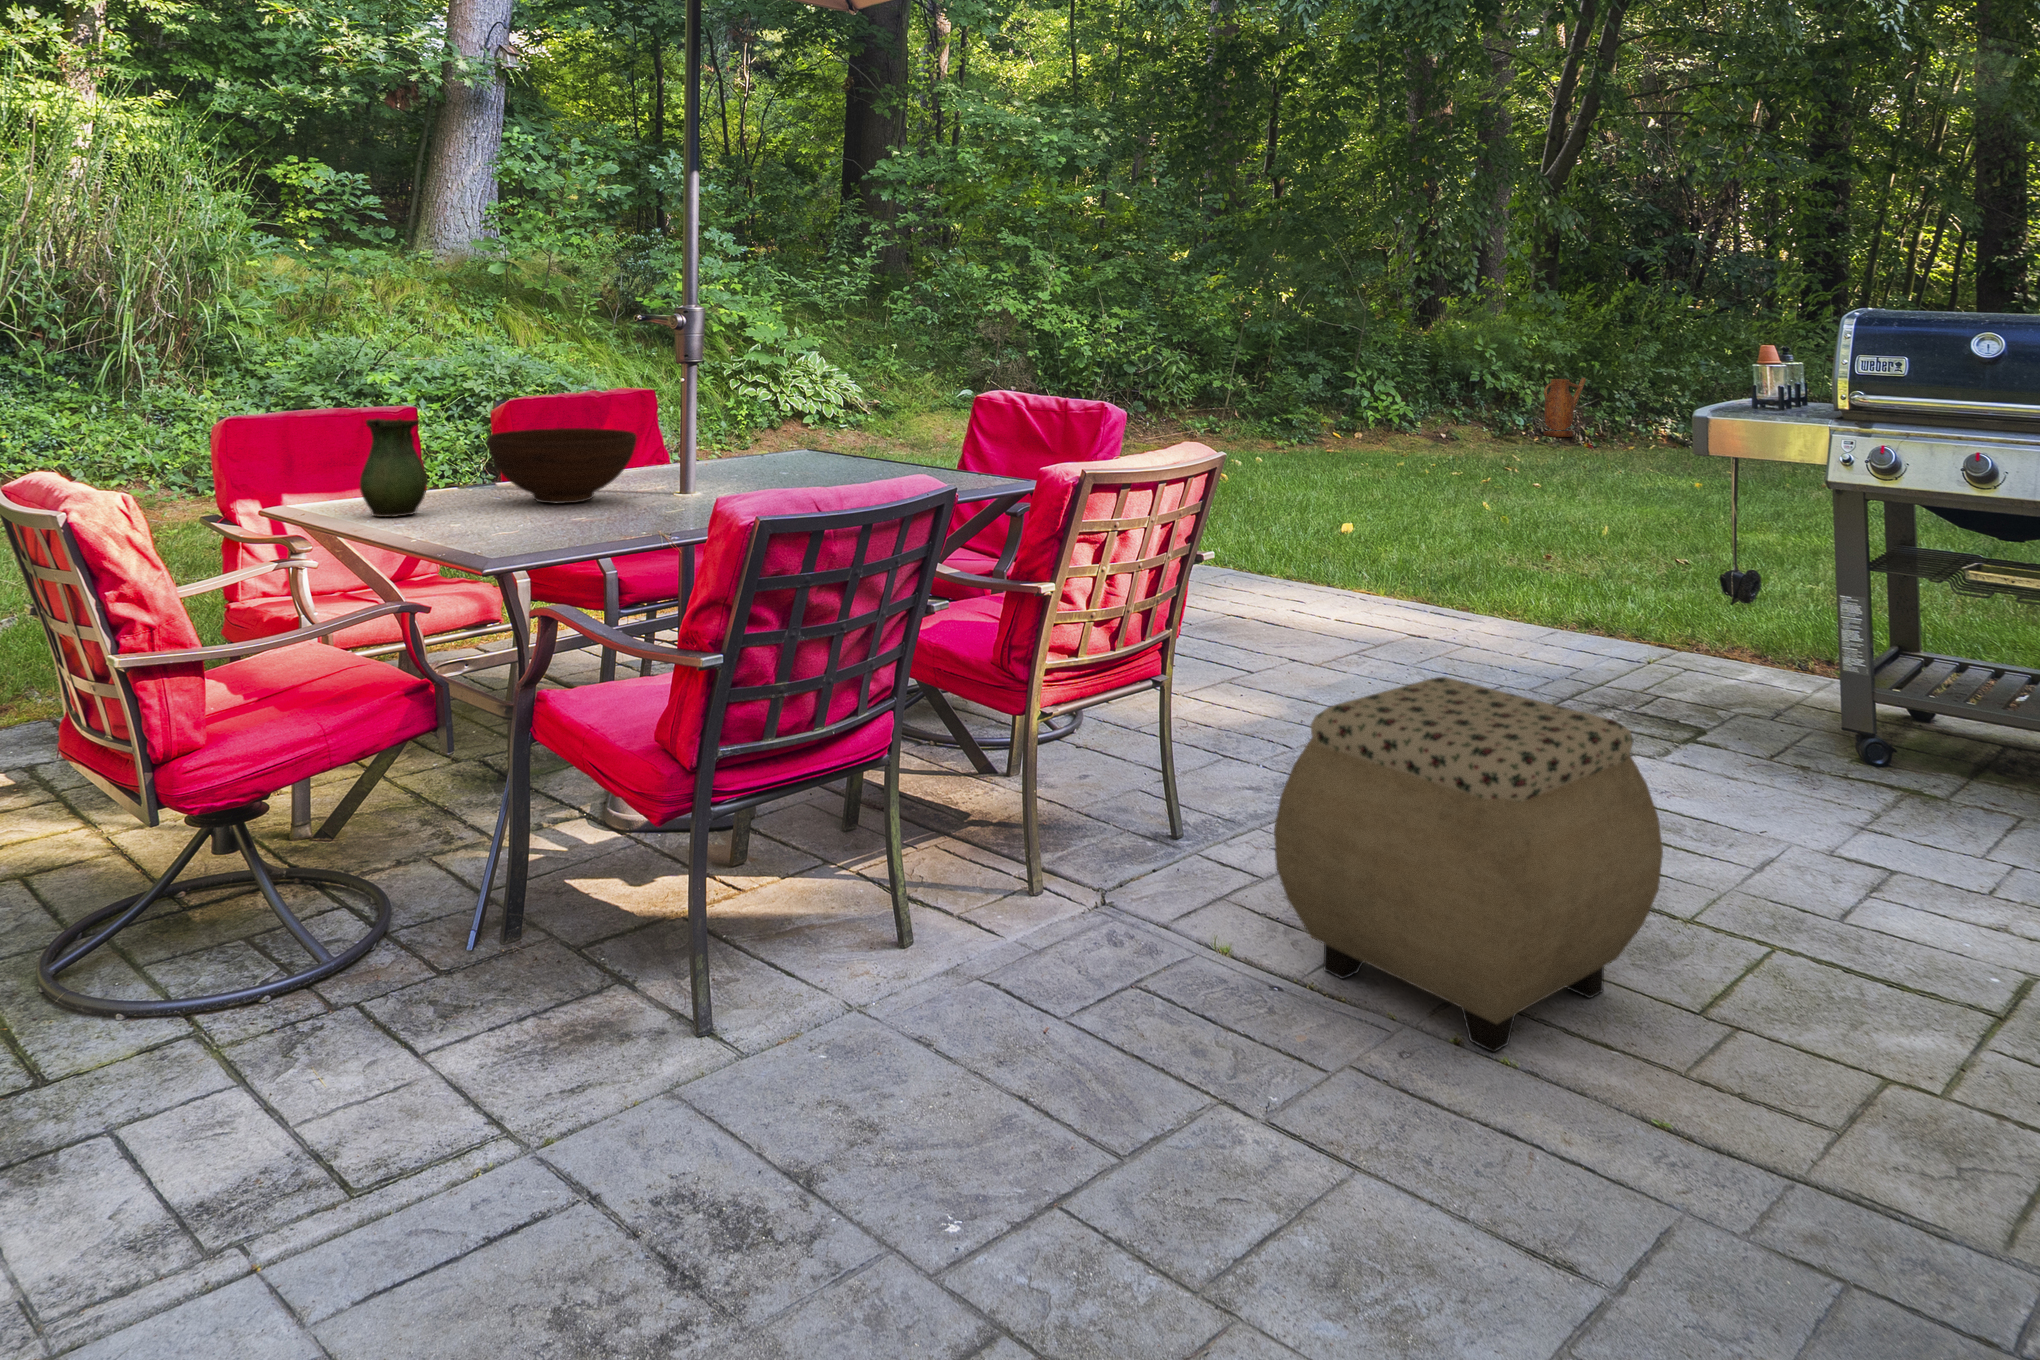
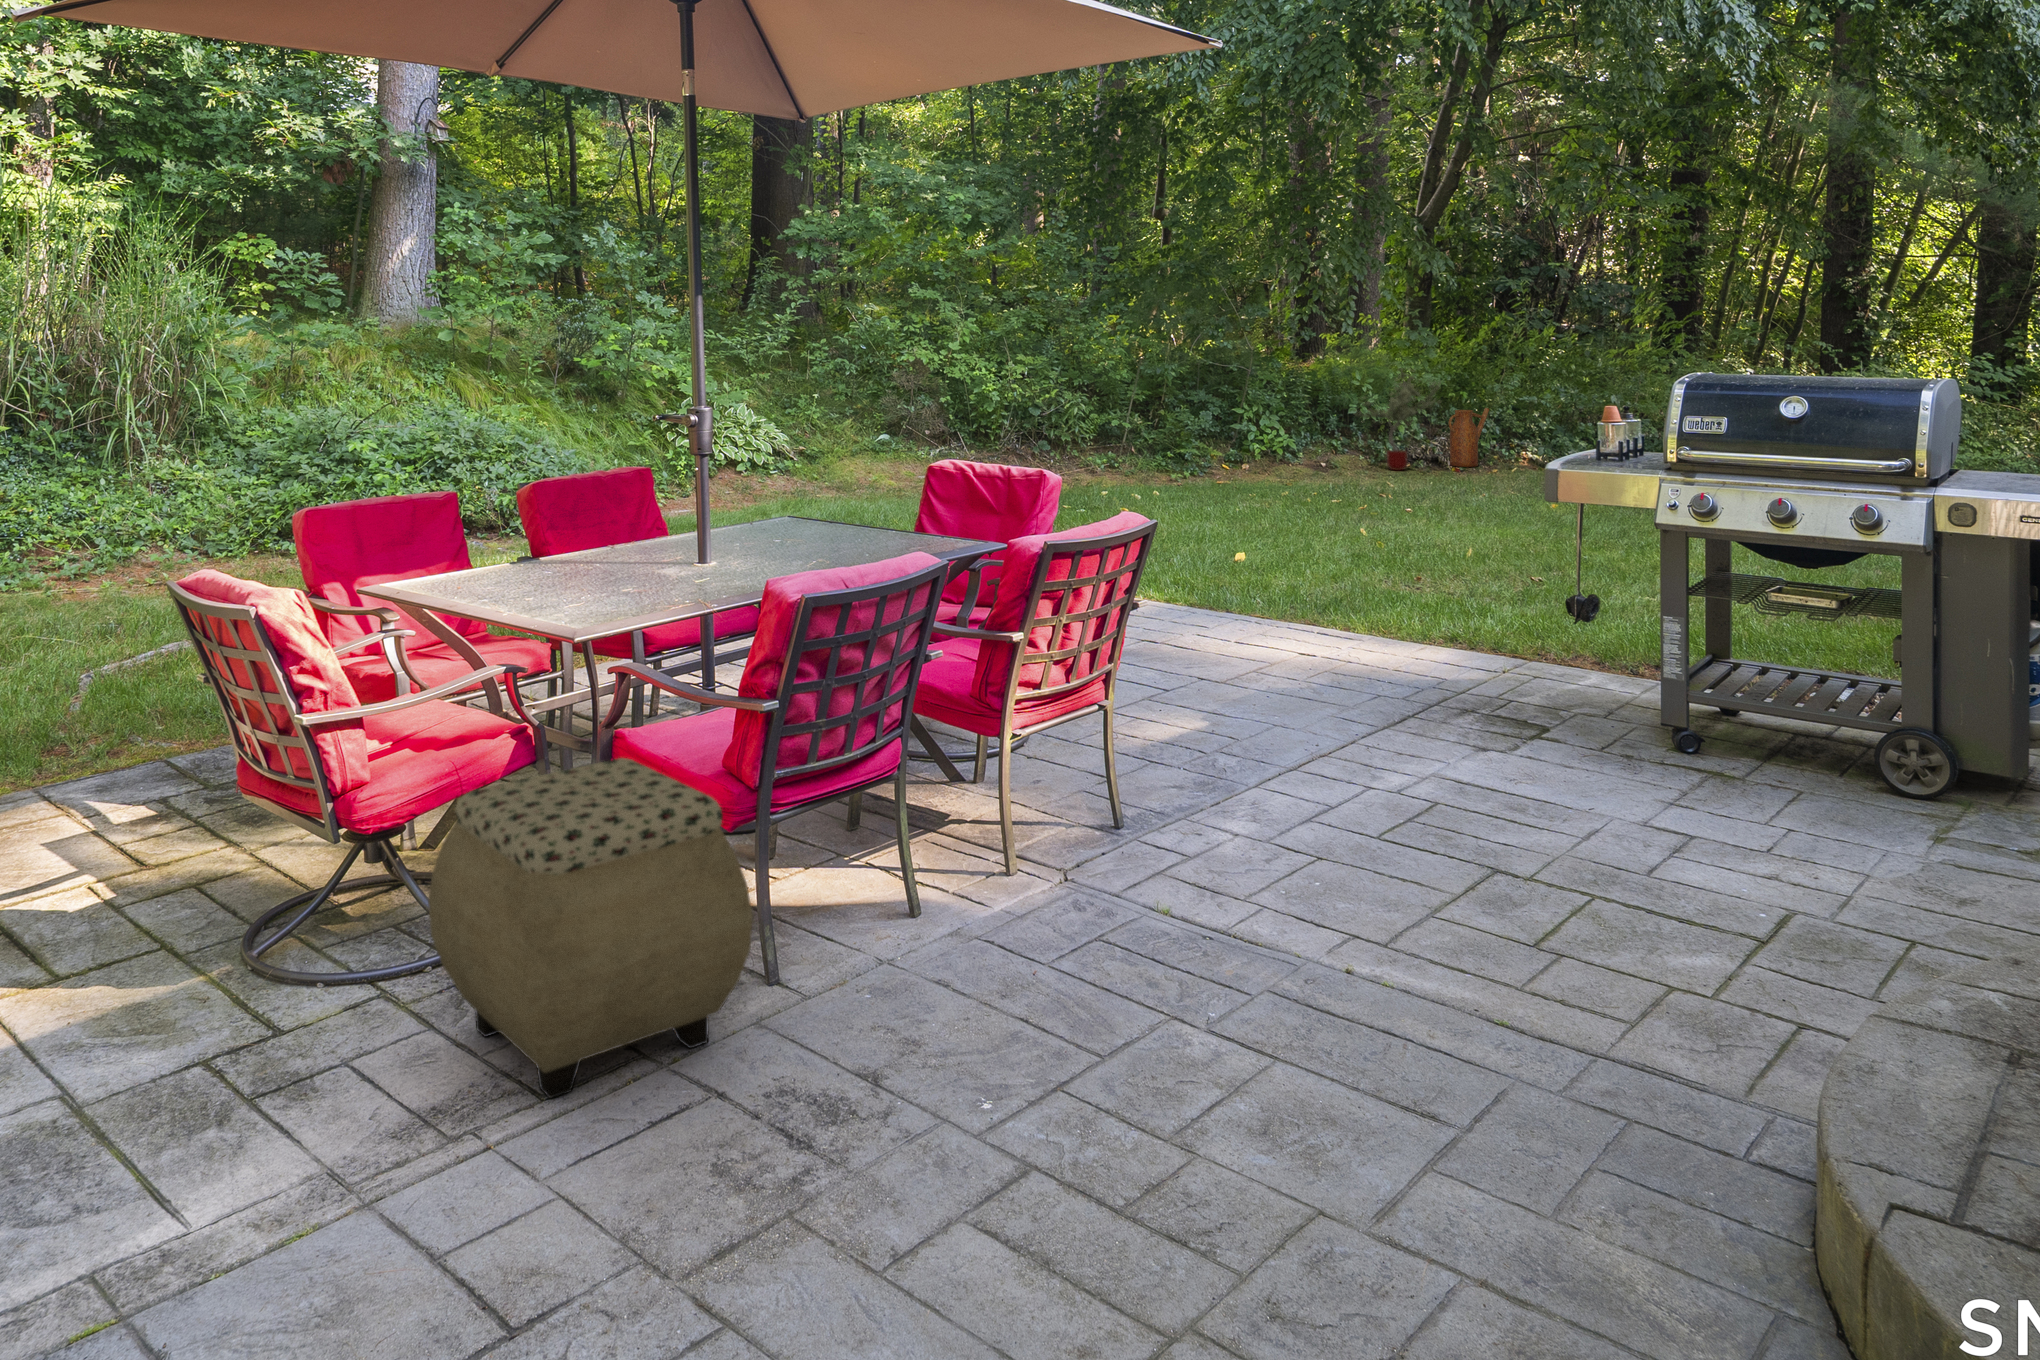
potted tree: none [1446,333,1538,439] -> present [1355,369,1440,470]
pitcher: present [360,418,427,517] -> none [453,505,505,586]
fruit bowl: present [487,428,637,504] -> none [544,505,666,570]
ottoman: present [1274,677,1663,1052] -> present [428,758,753,1098]

